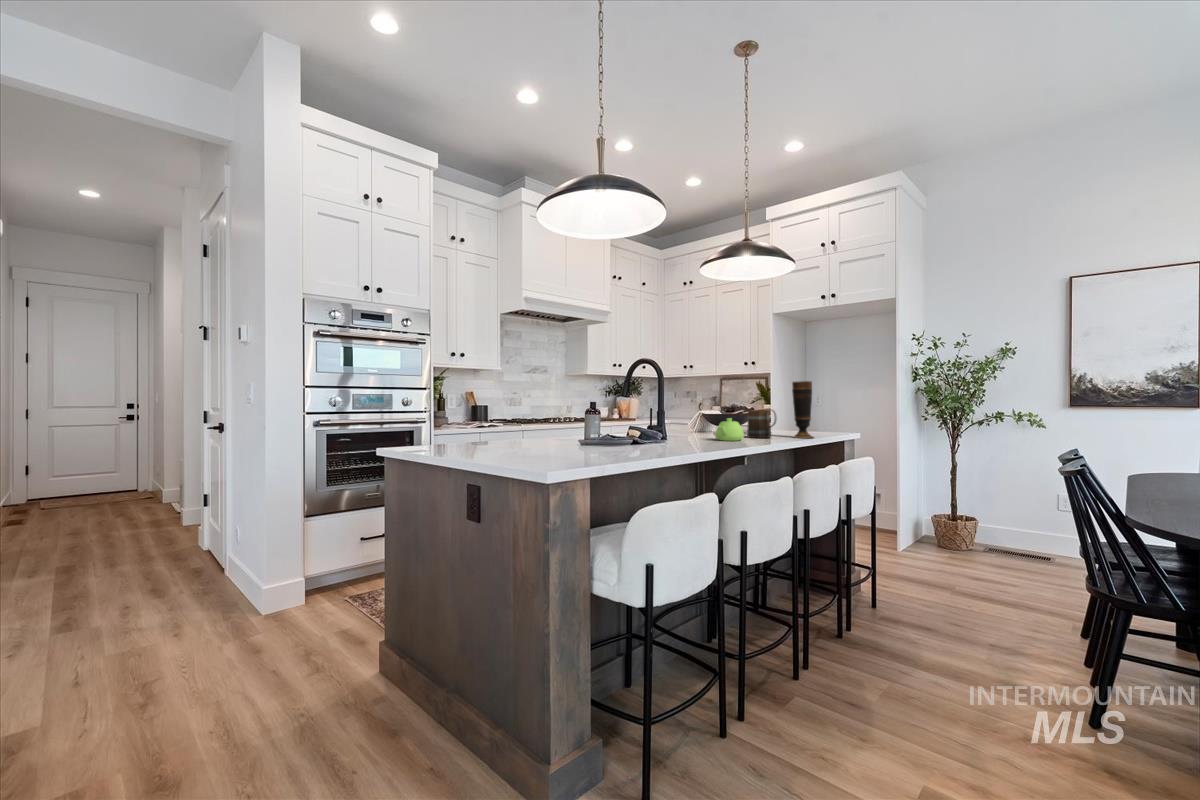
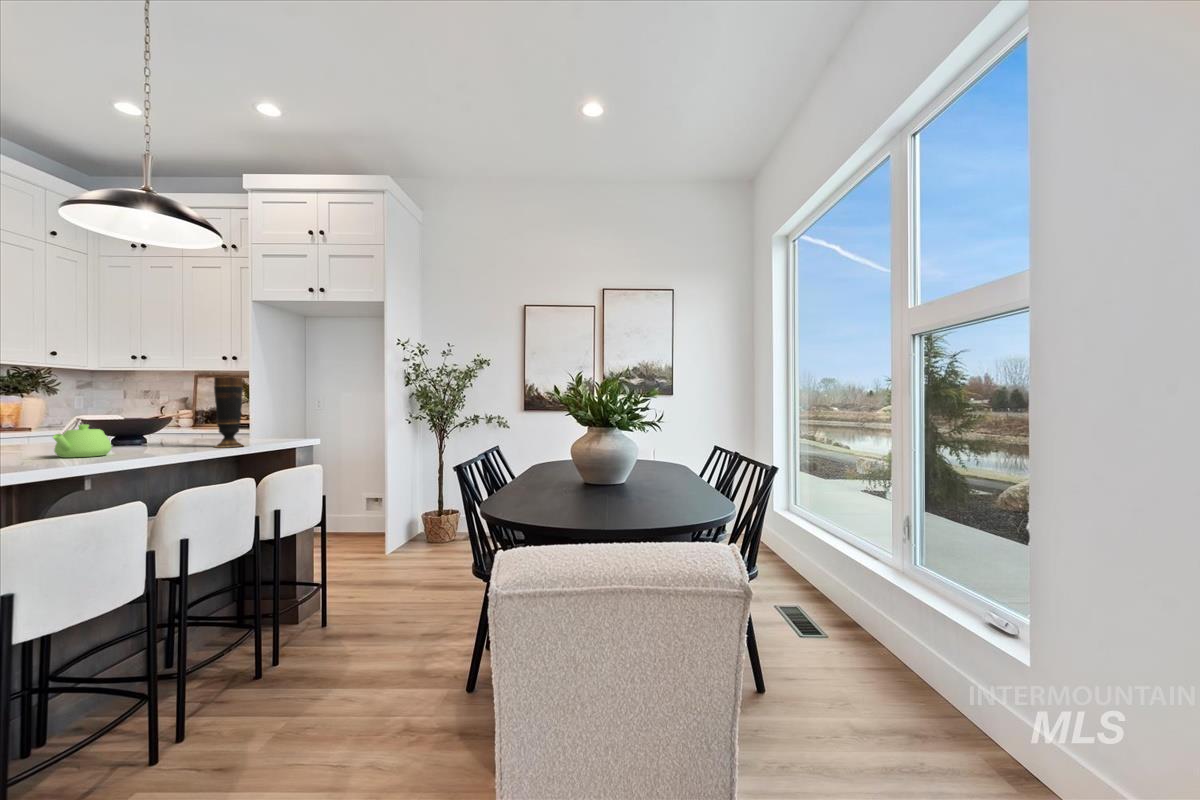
mug: present [747,410,777,438] -> none [136,412,178,451]

